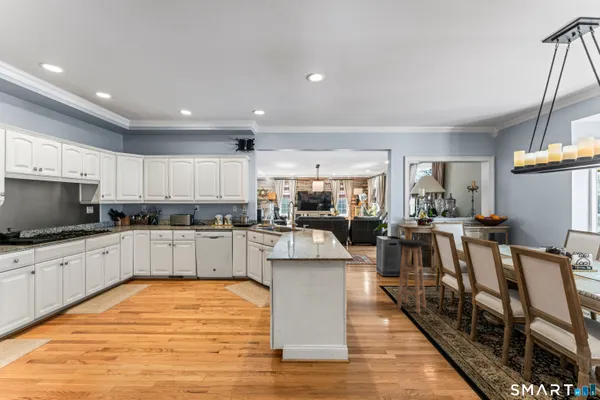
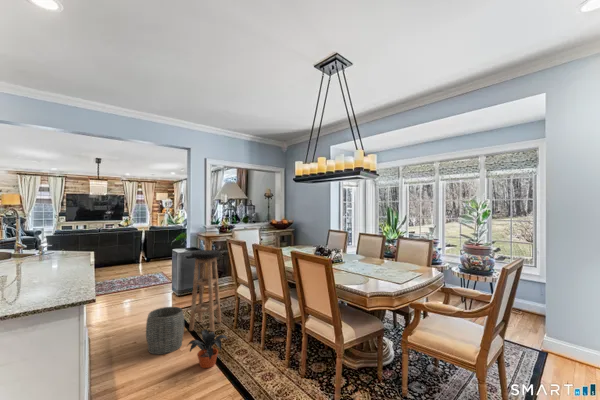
woven basket: none [365,283,395,321] -> present [146,307,184,354]
potted plant: none [400,308,438,341] -> present [188,329,227,368]

